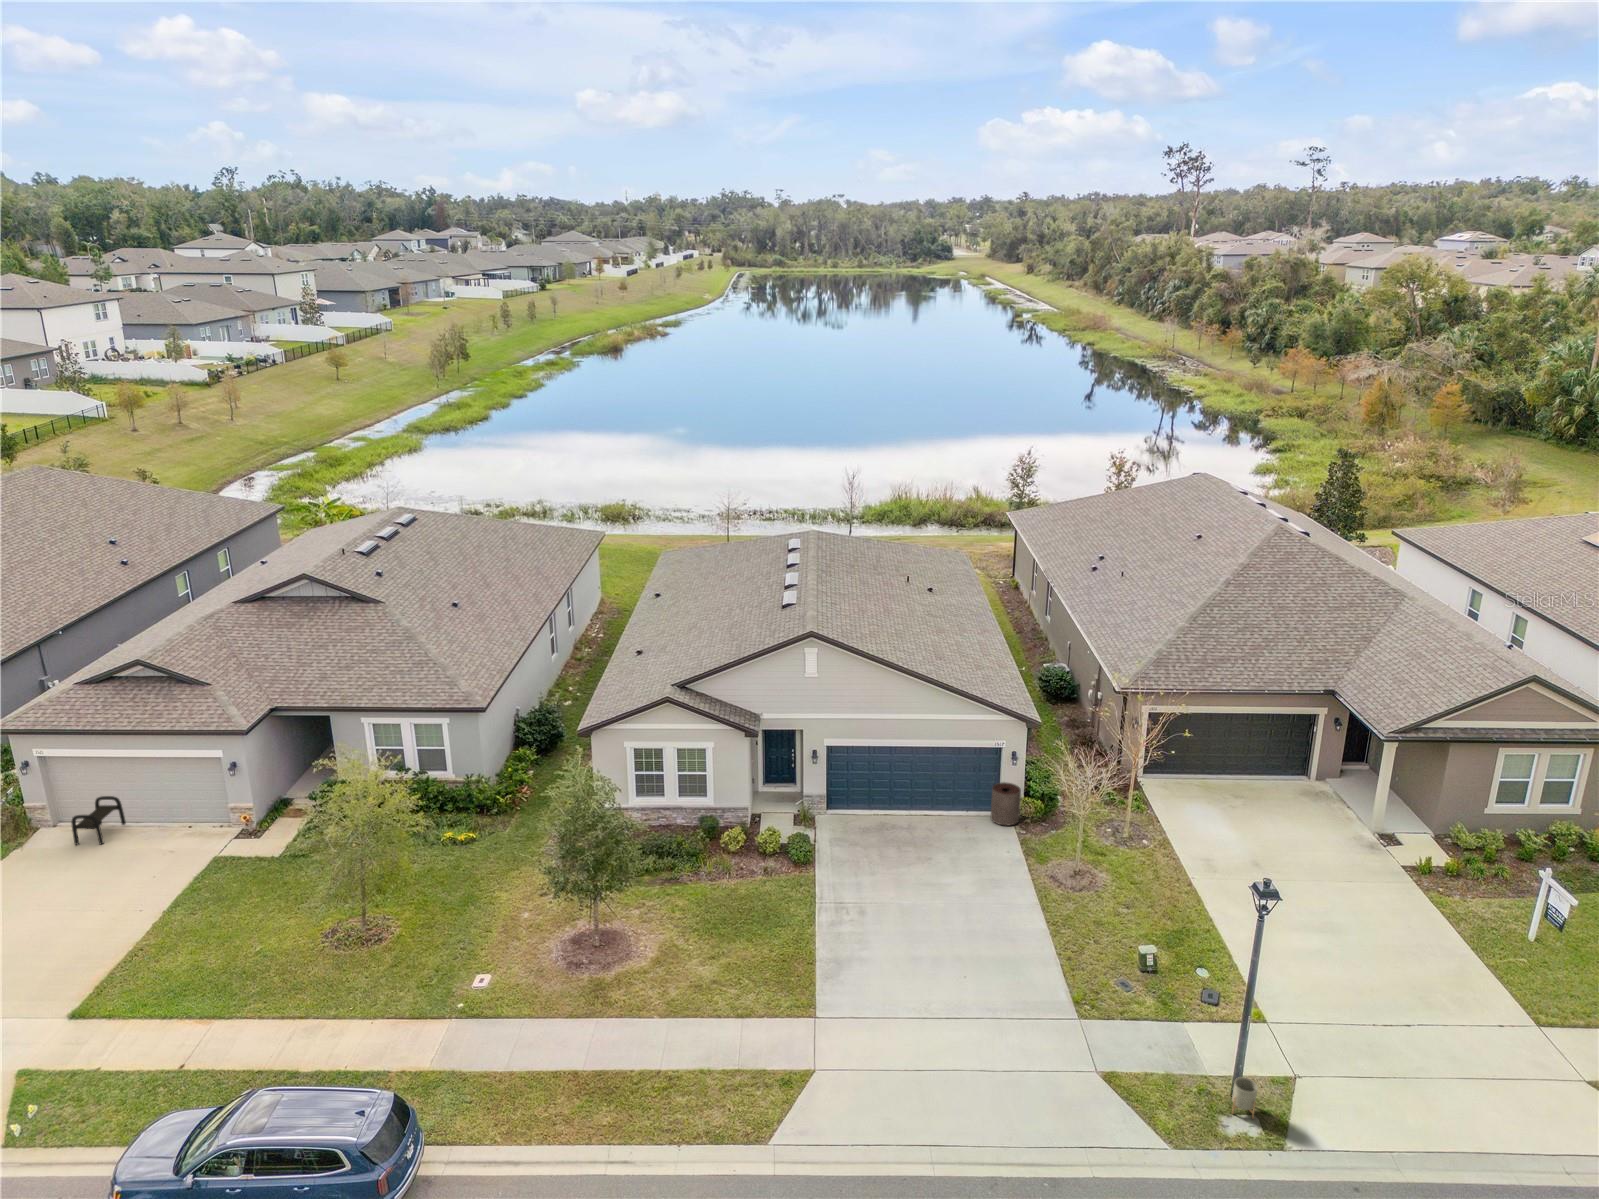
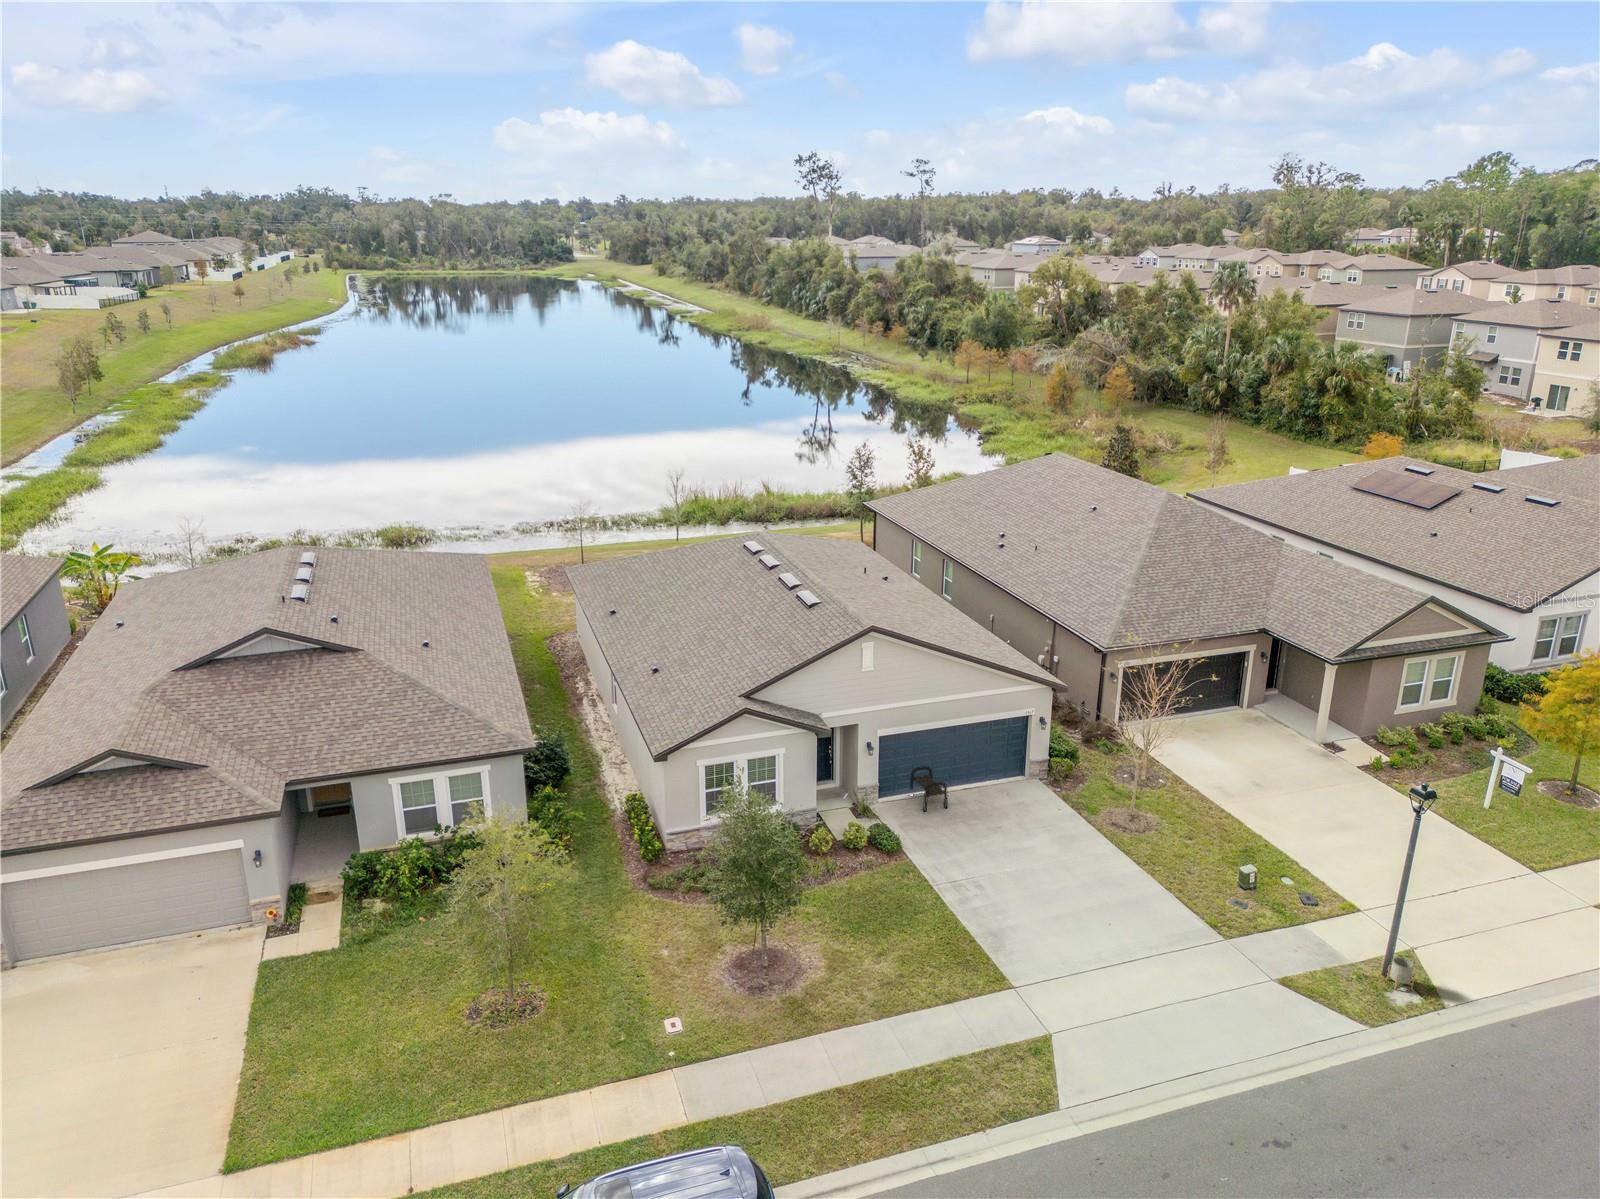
trash can: present [991,782,1021,825] -> none [1022,747,1050,787]
bench: present [71,796,126,845] -> present [909,766,948,811]

